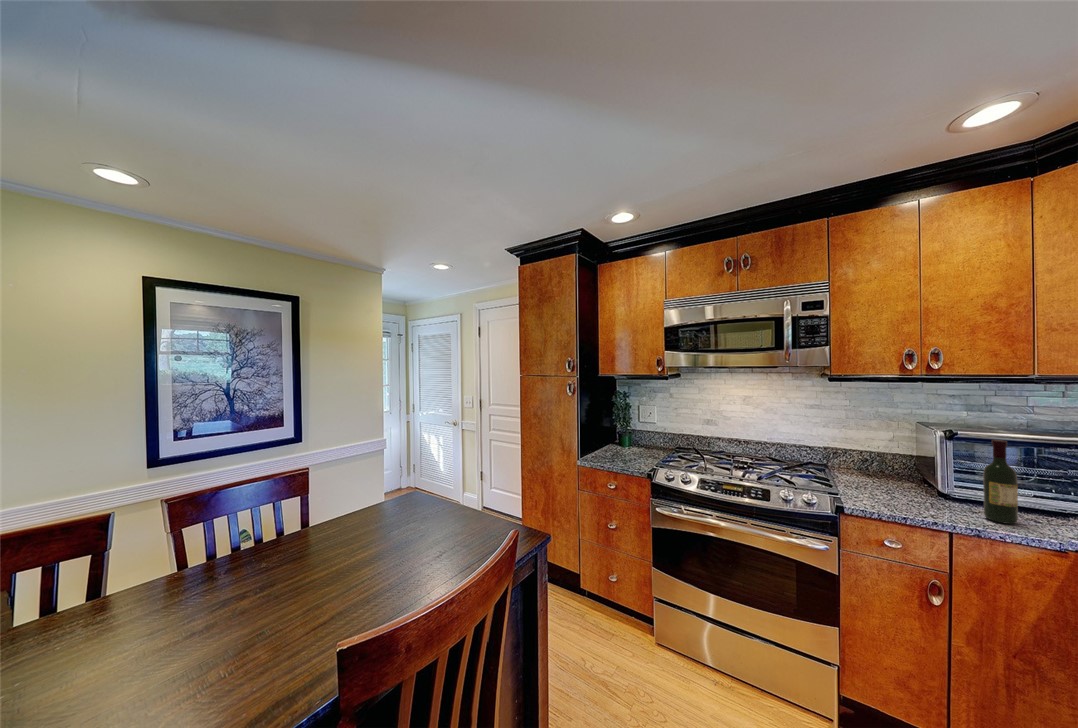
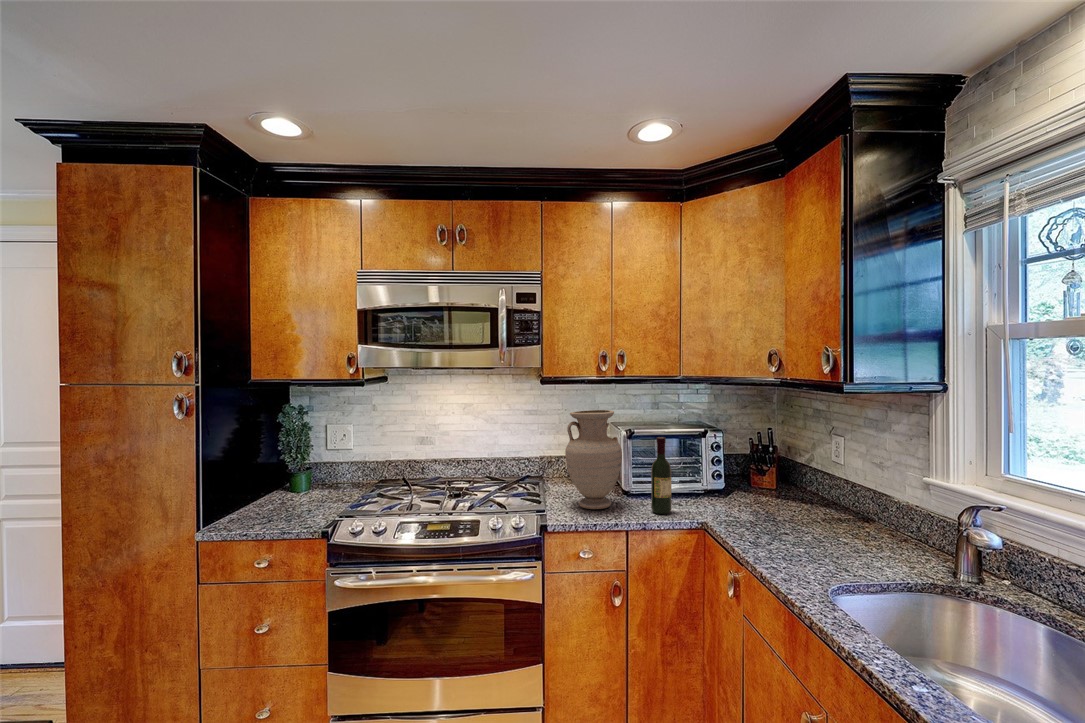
vase: none [861,407,937,503] -> present [565,410,622,509]

